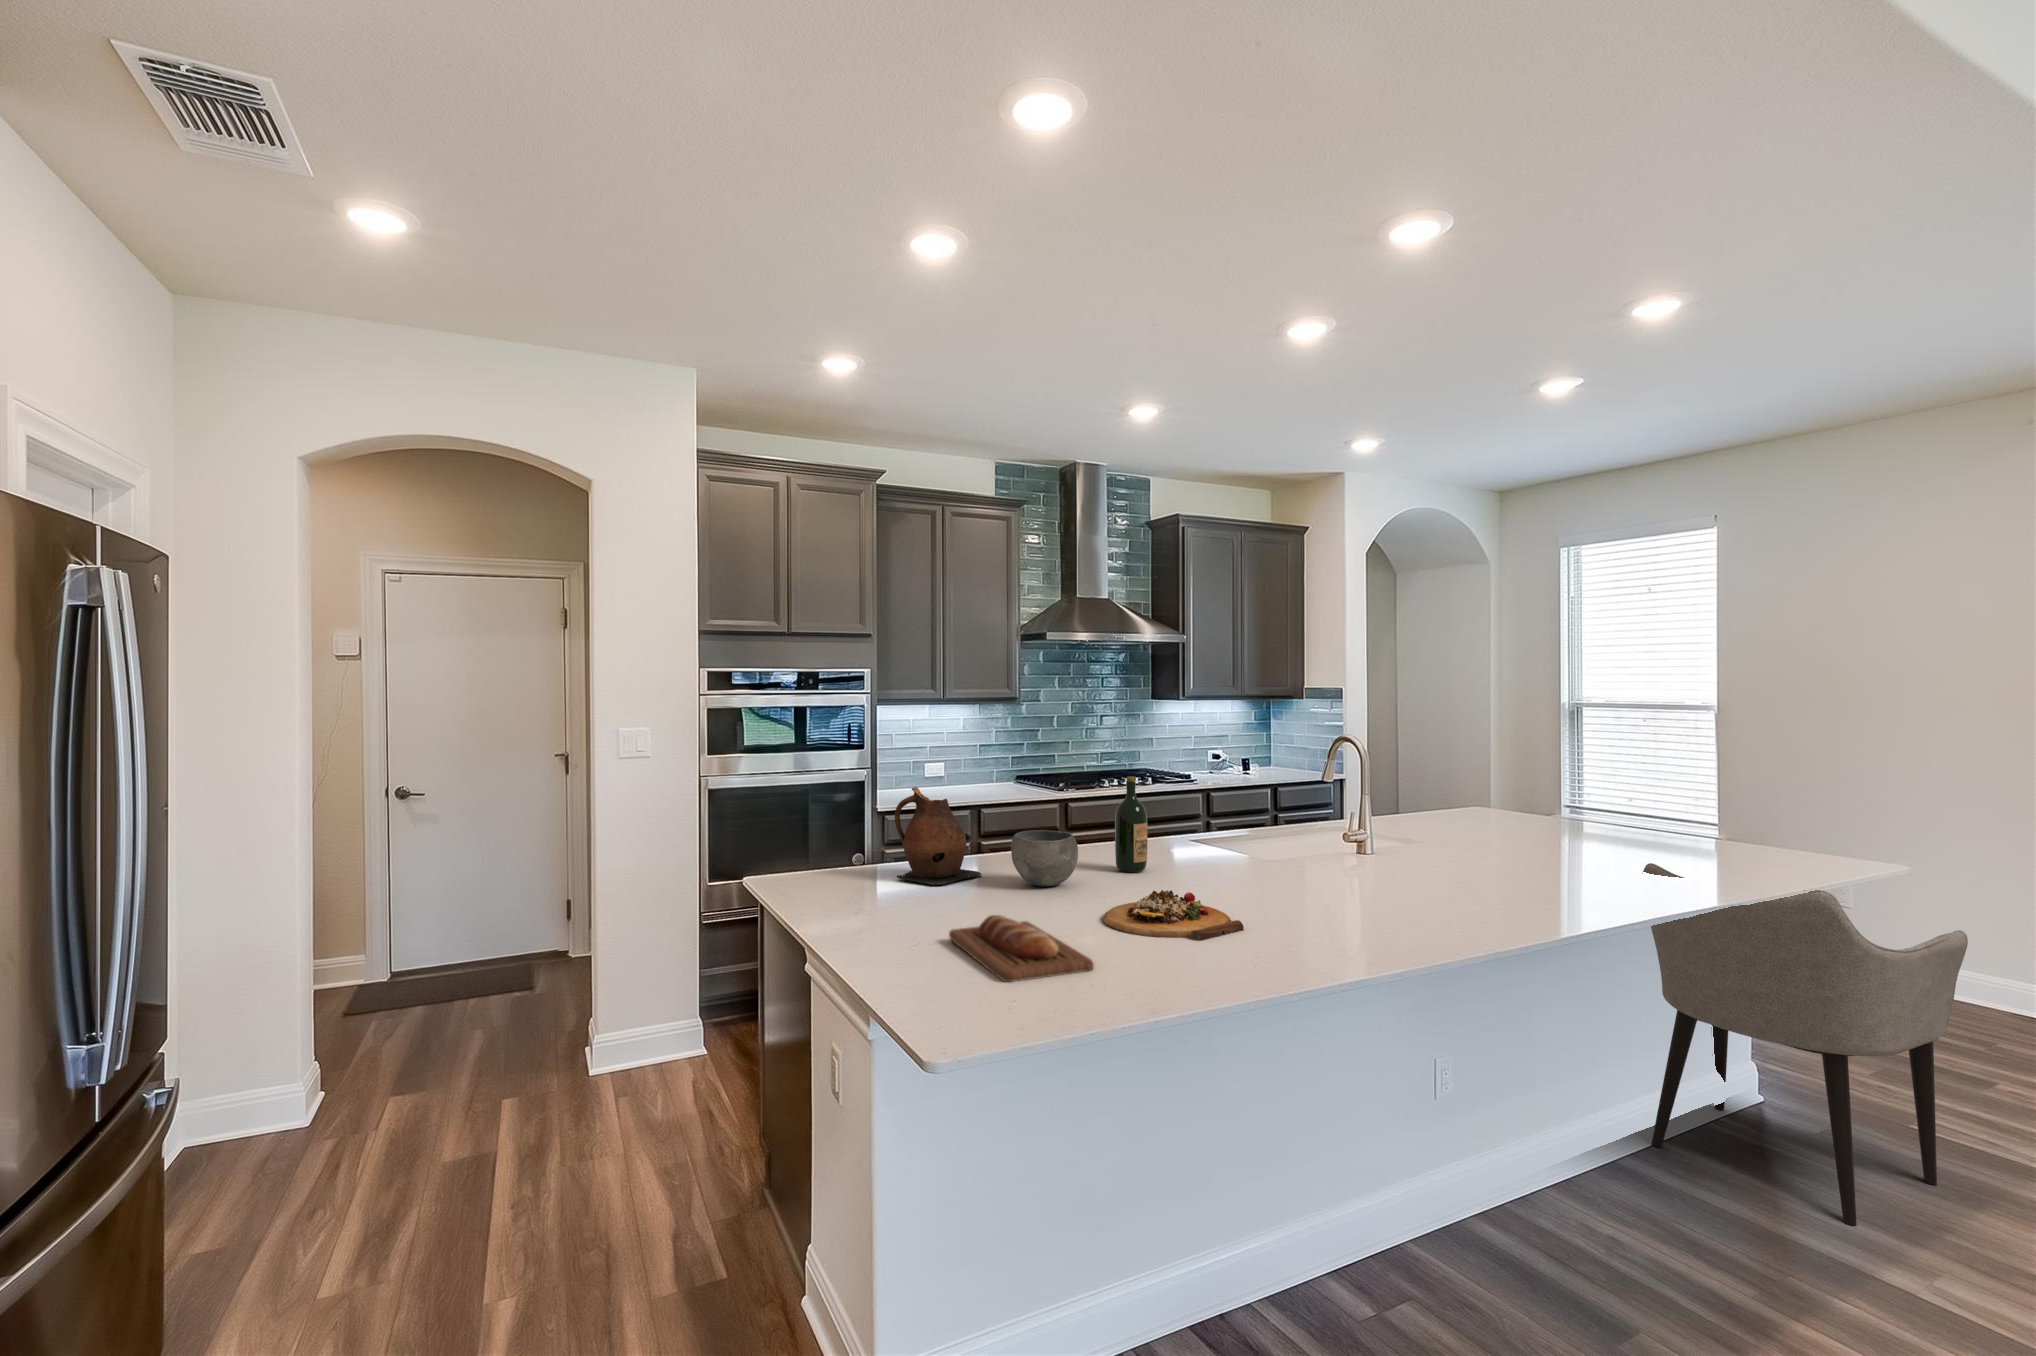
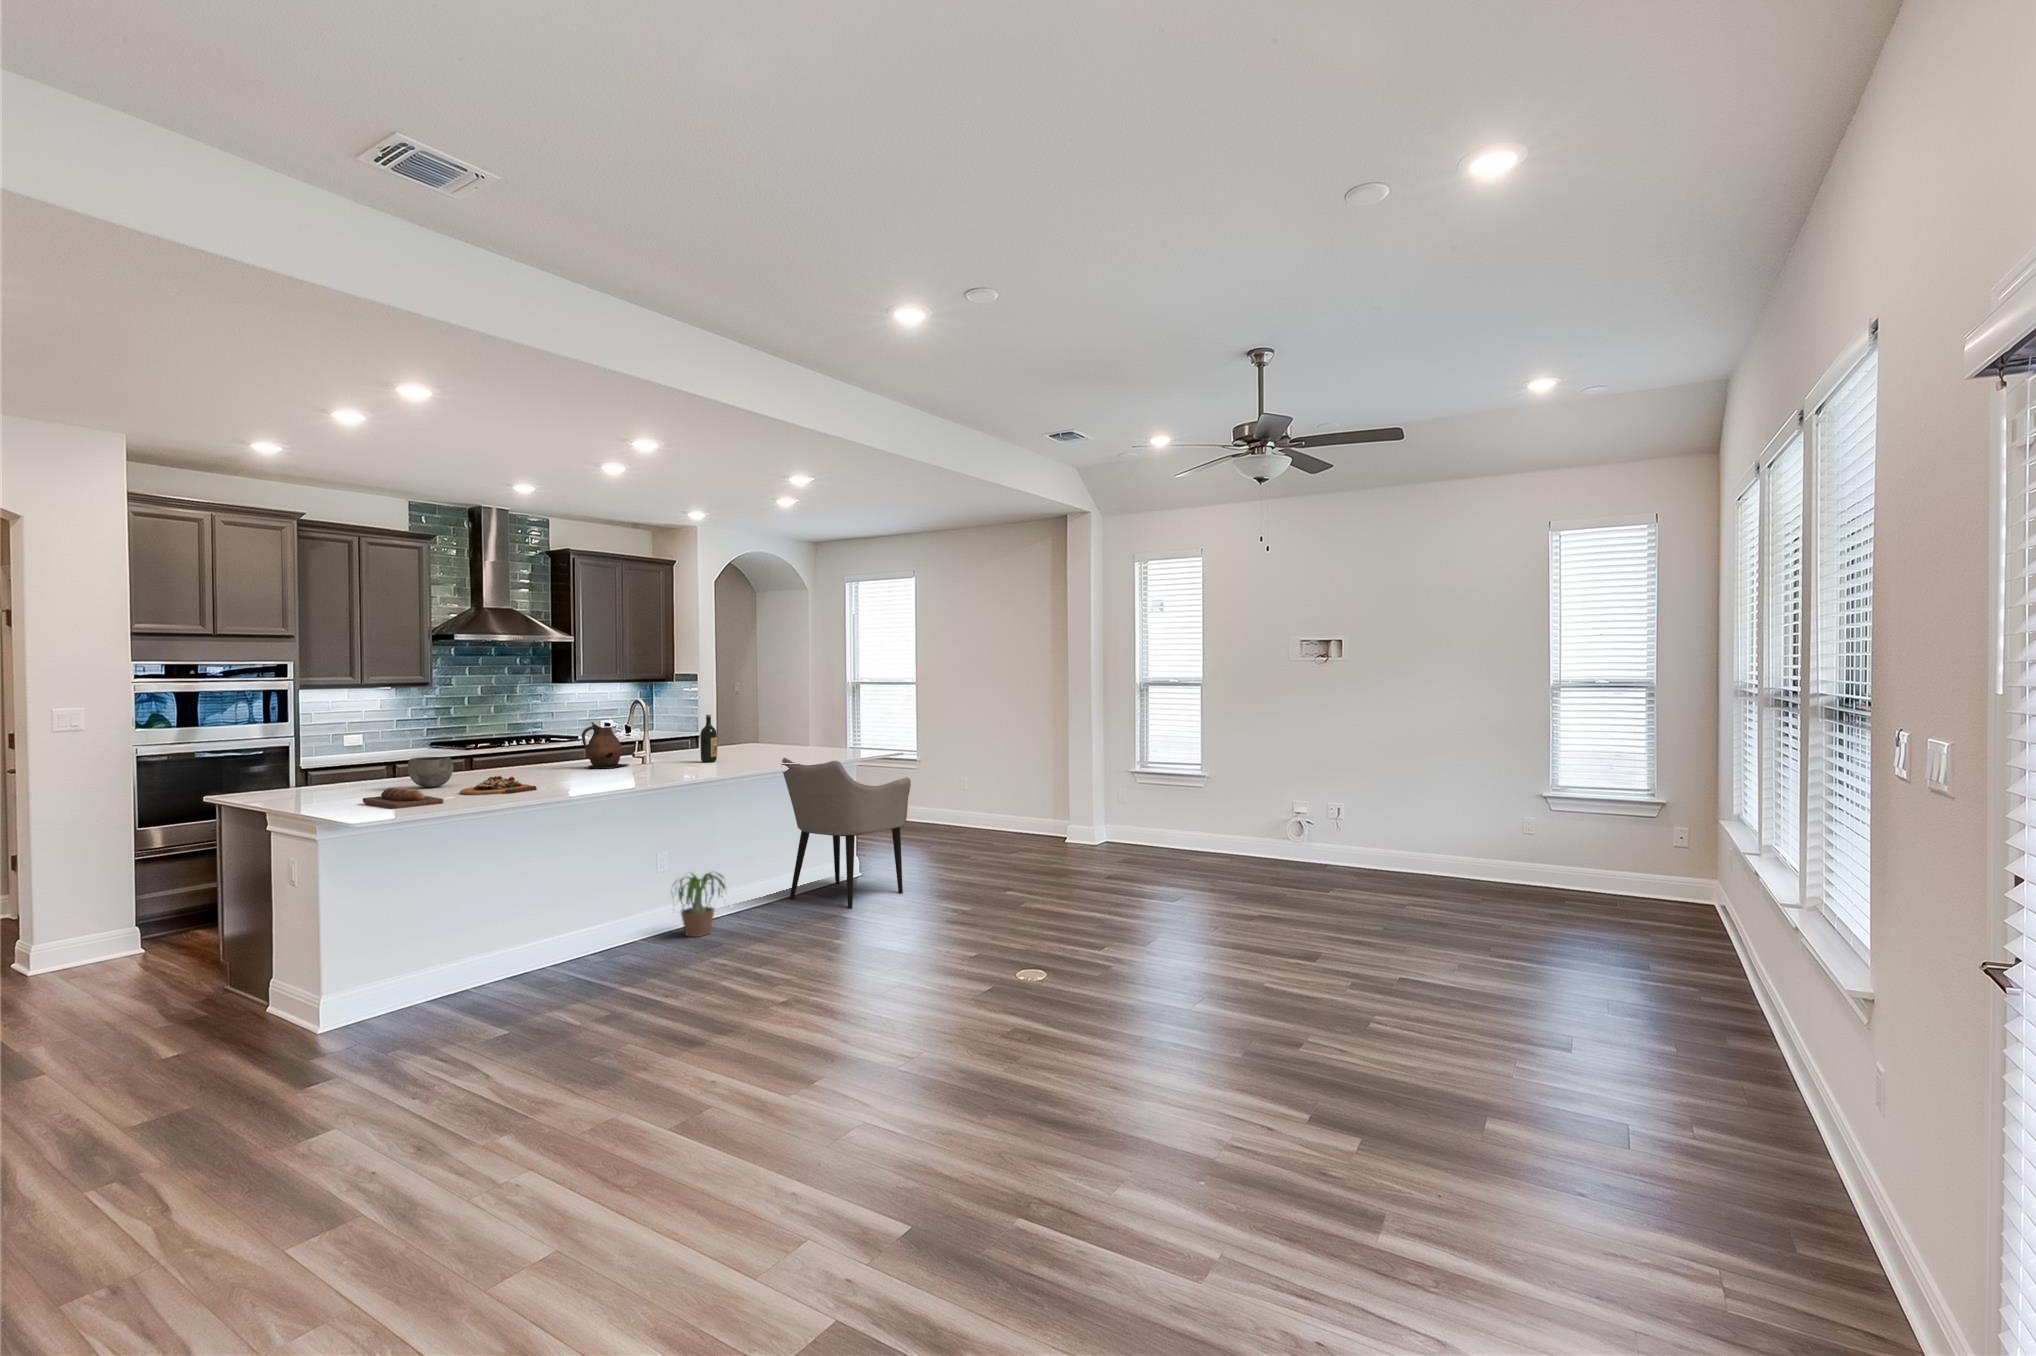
wine bottle: present [1115,777,1147,873] -> present [700,715,717,762]
ceramic pitcher: present [895,787,981,886] -> present [582,722,629,769]
potted plant: none [1449,1104,1614,1261] -> present [672,873,725,937]

